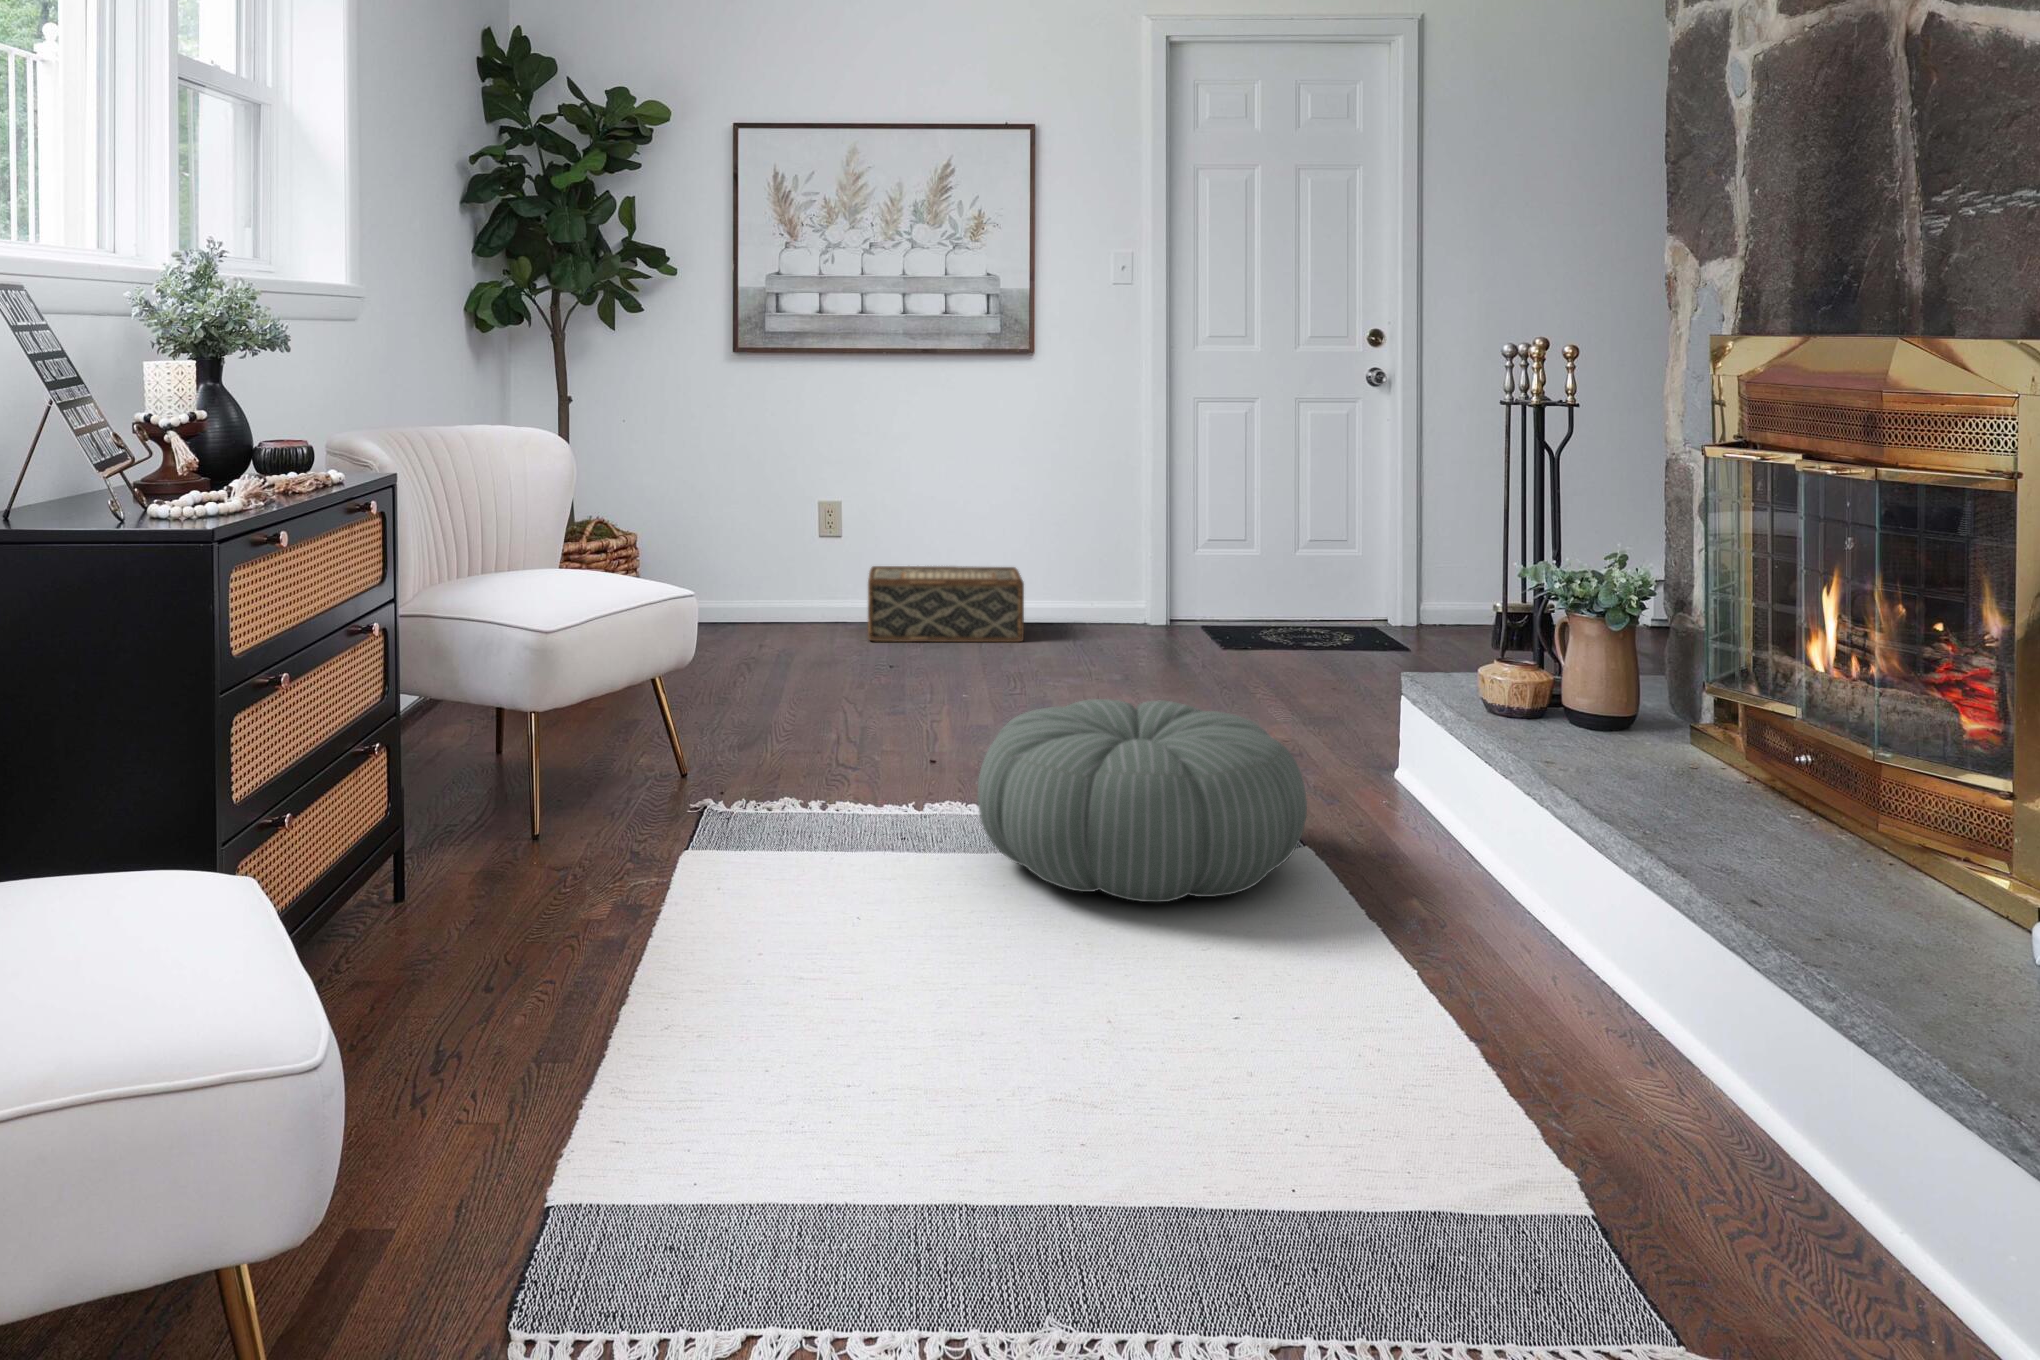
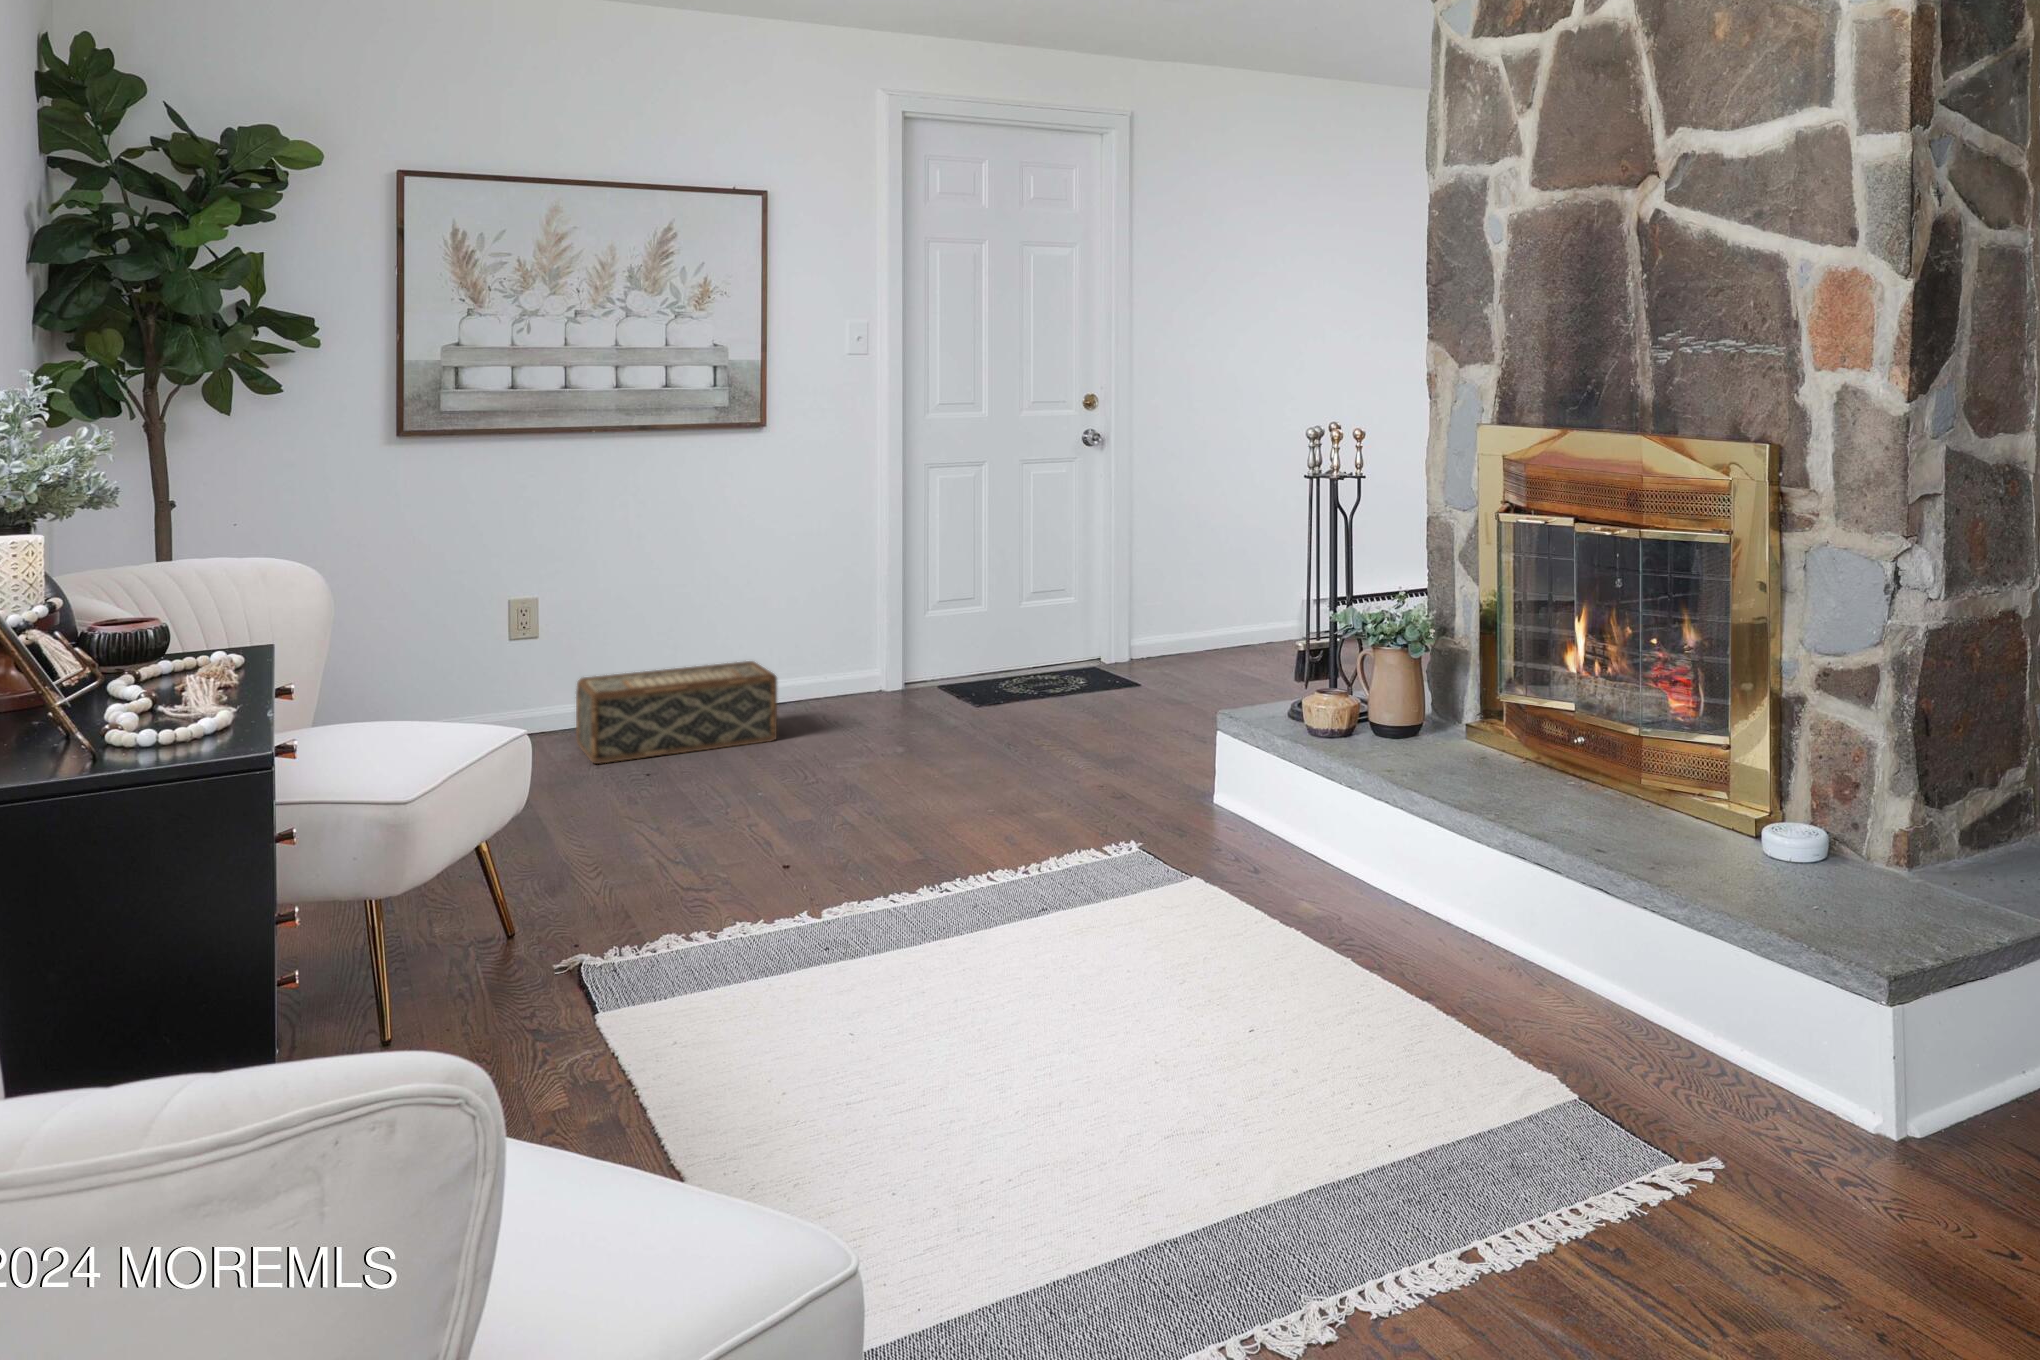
pouf: present [977,699,1307,902] -> none [914,776,1222,969]

